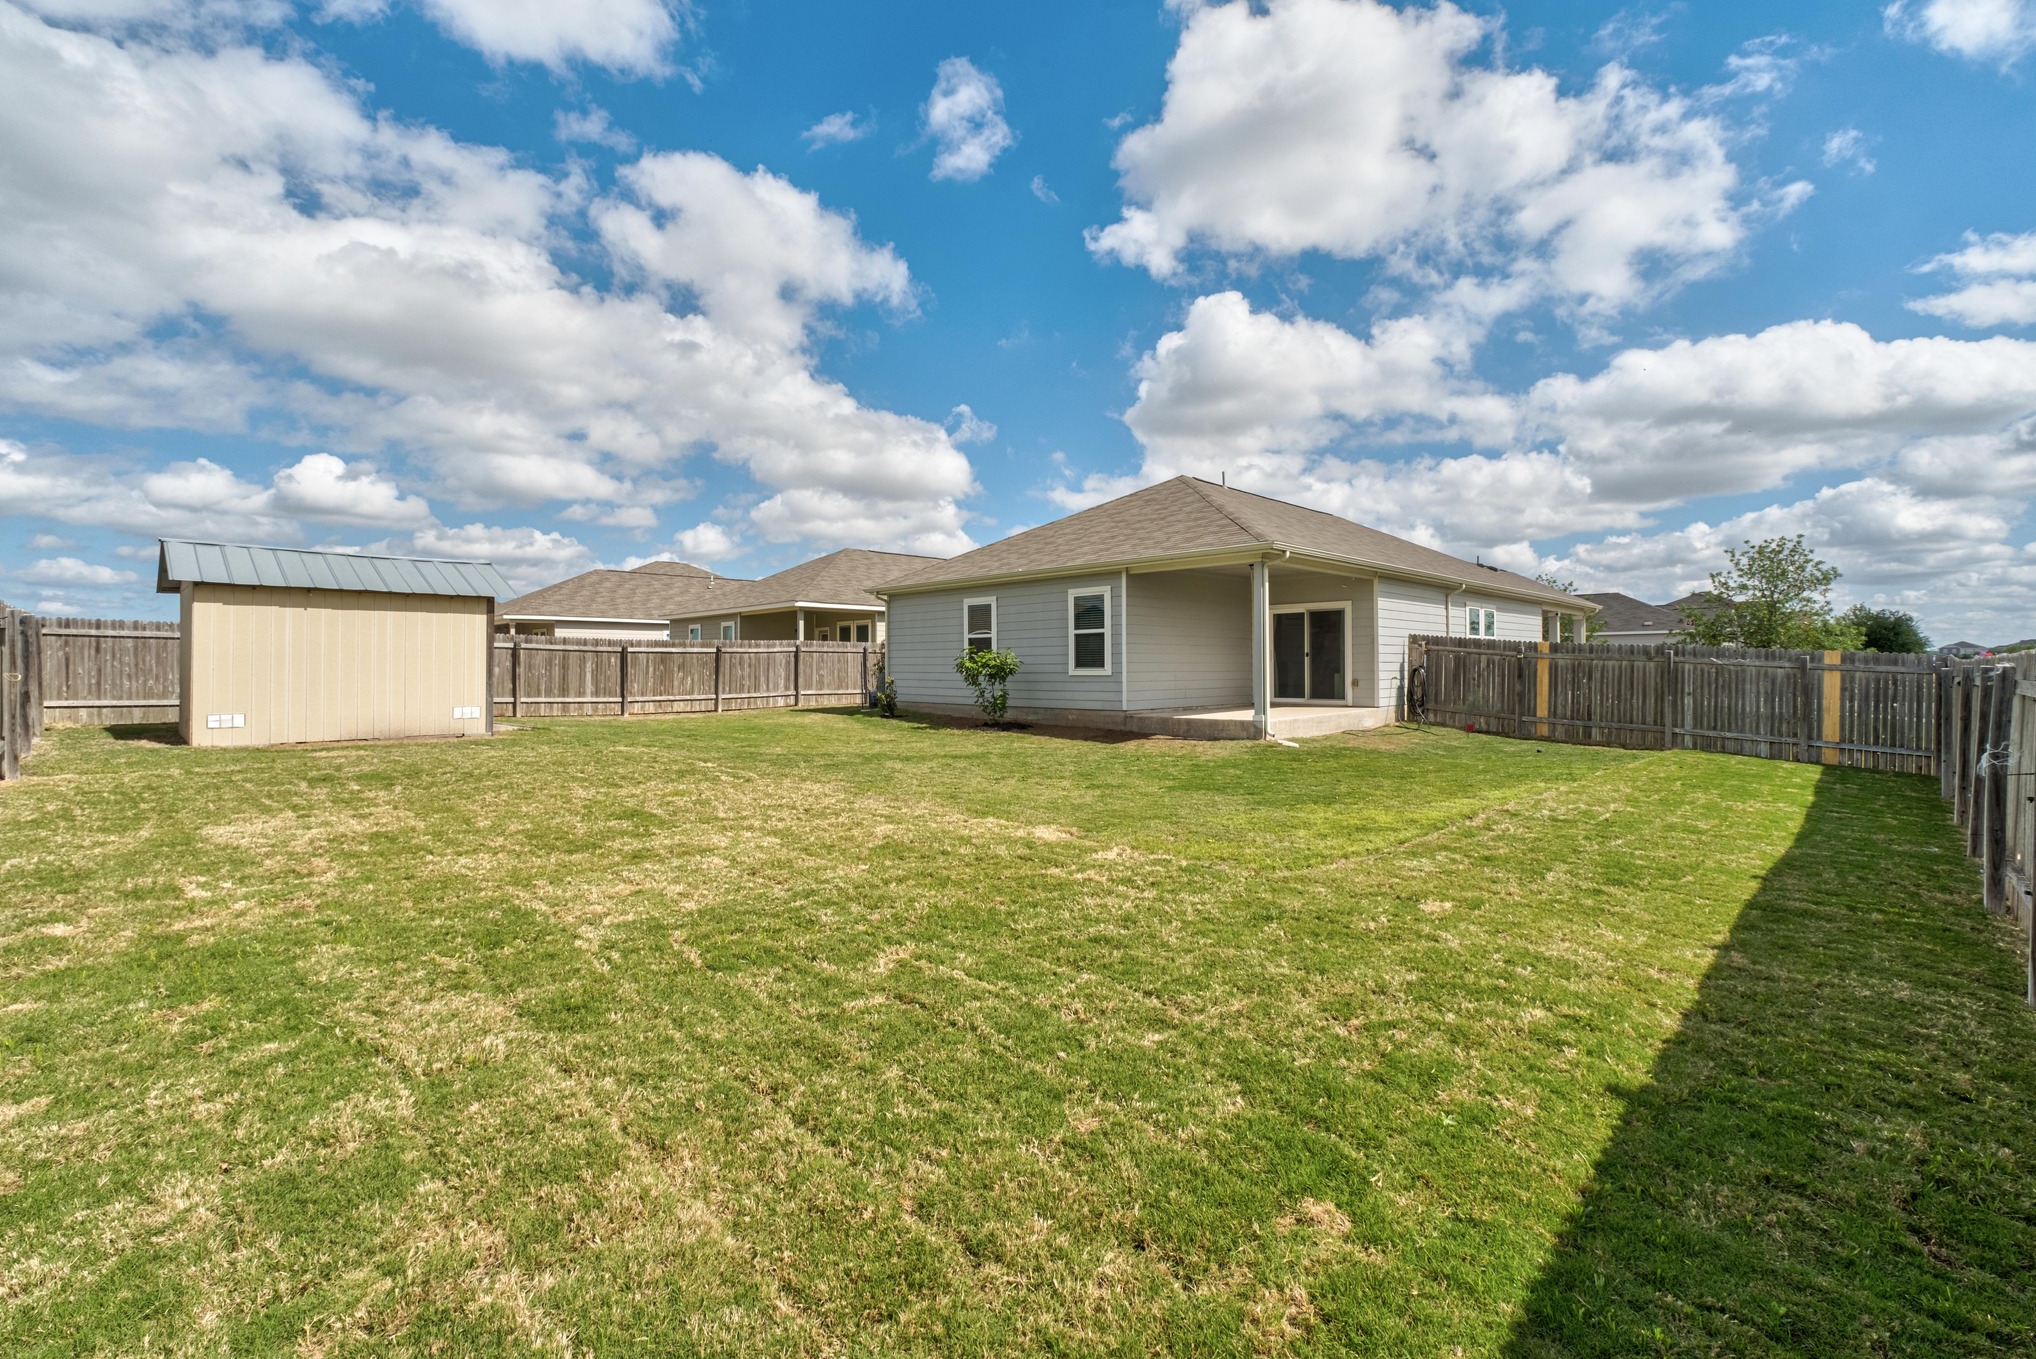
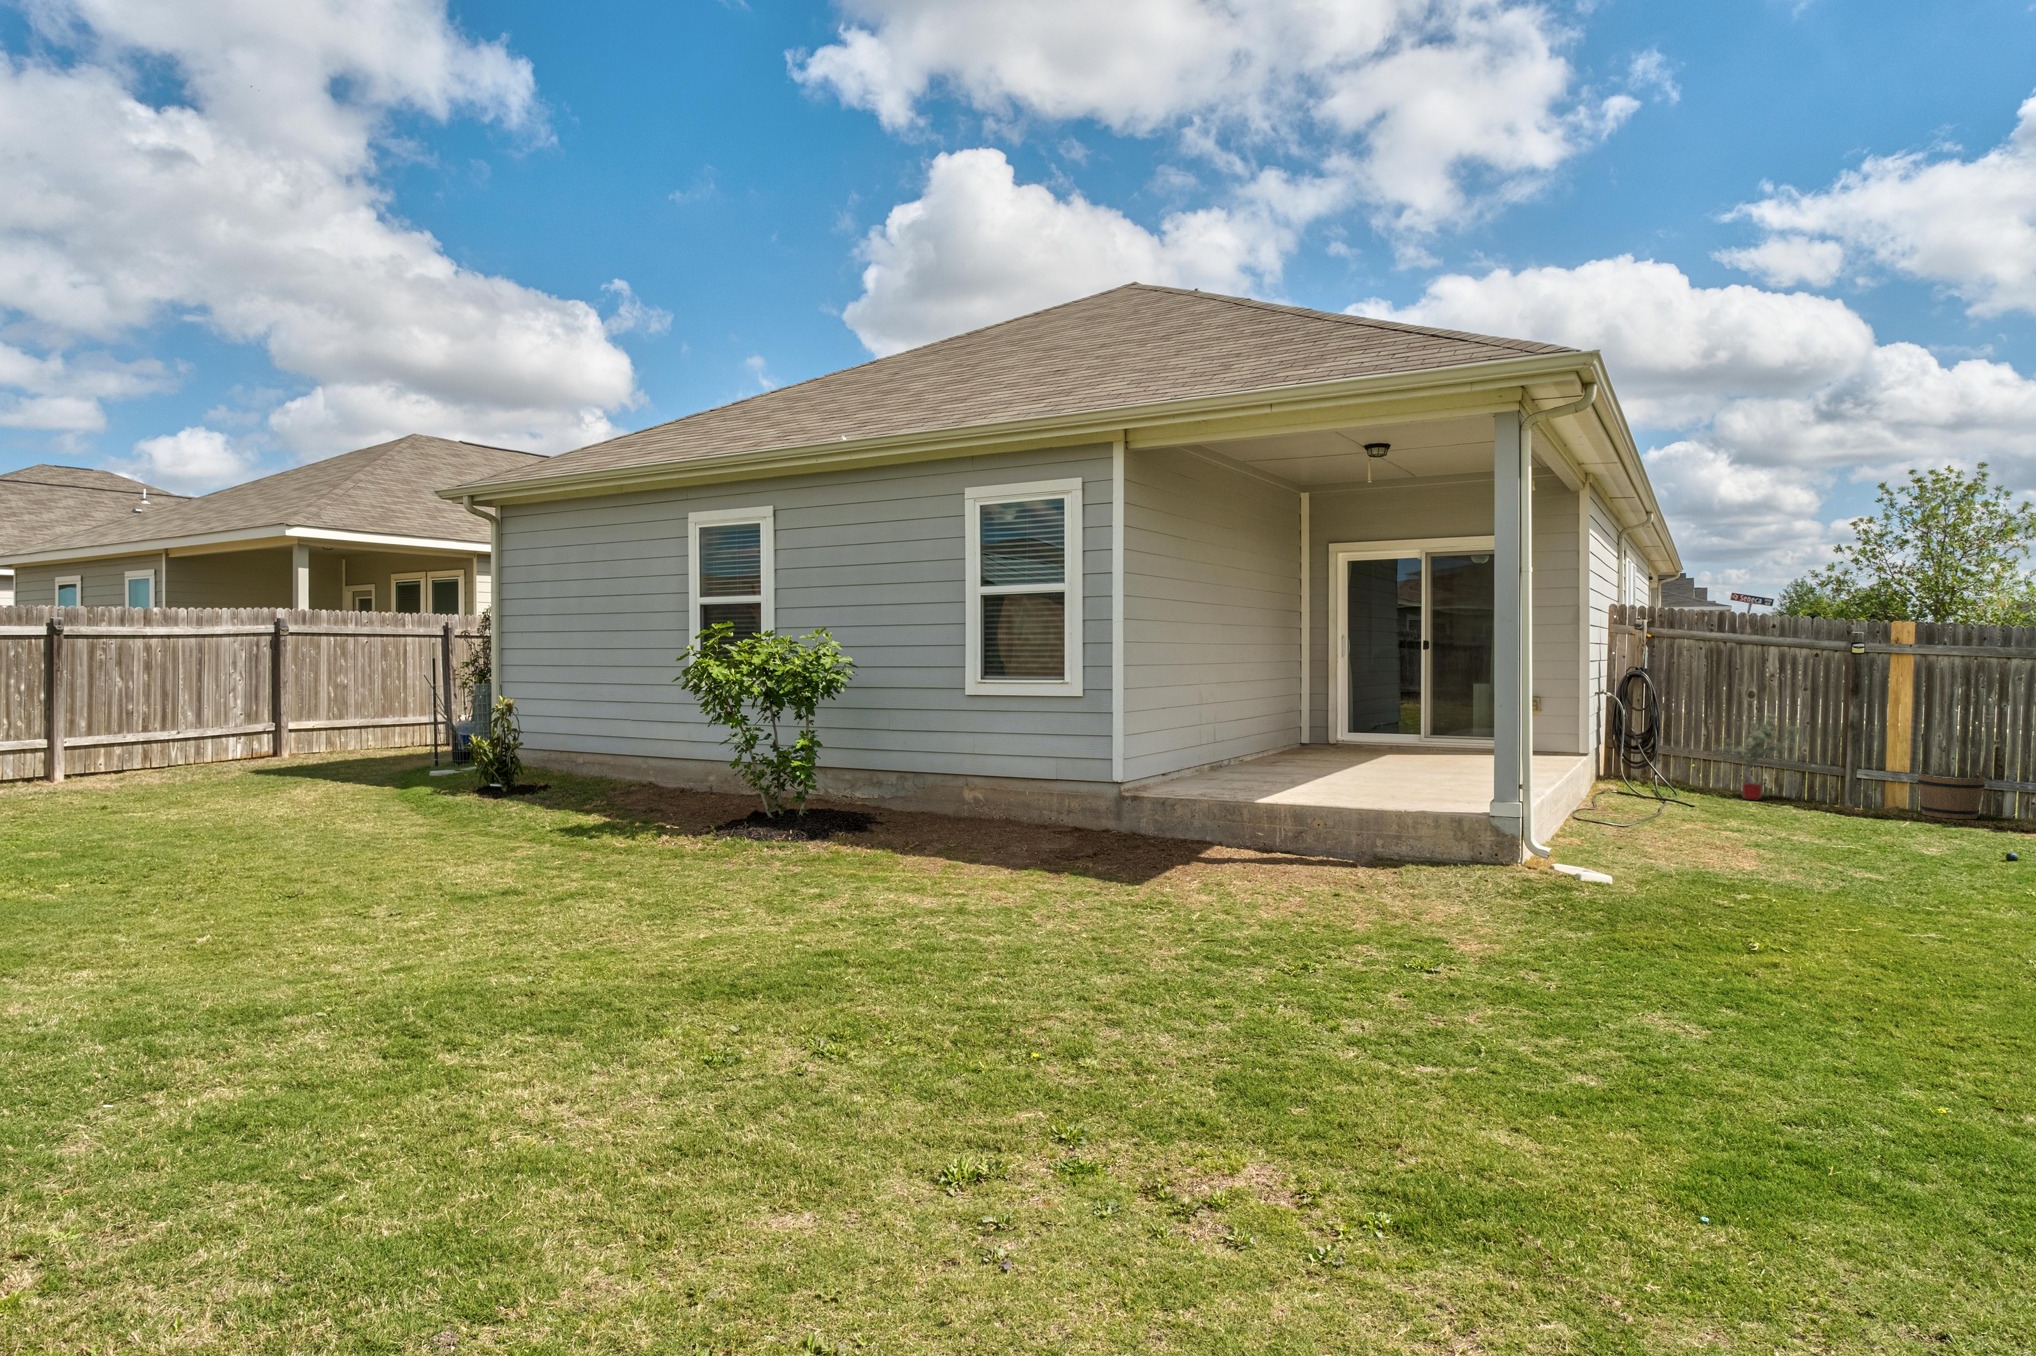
bucket: none [1542,714,1573,740] -> present [1918,772,1985,819]

